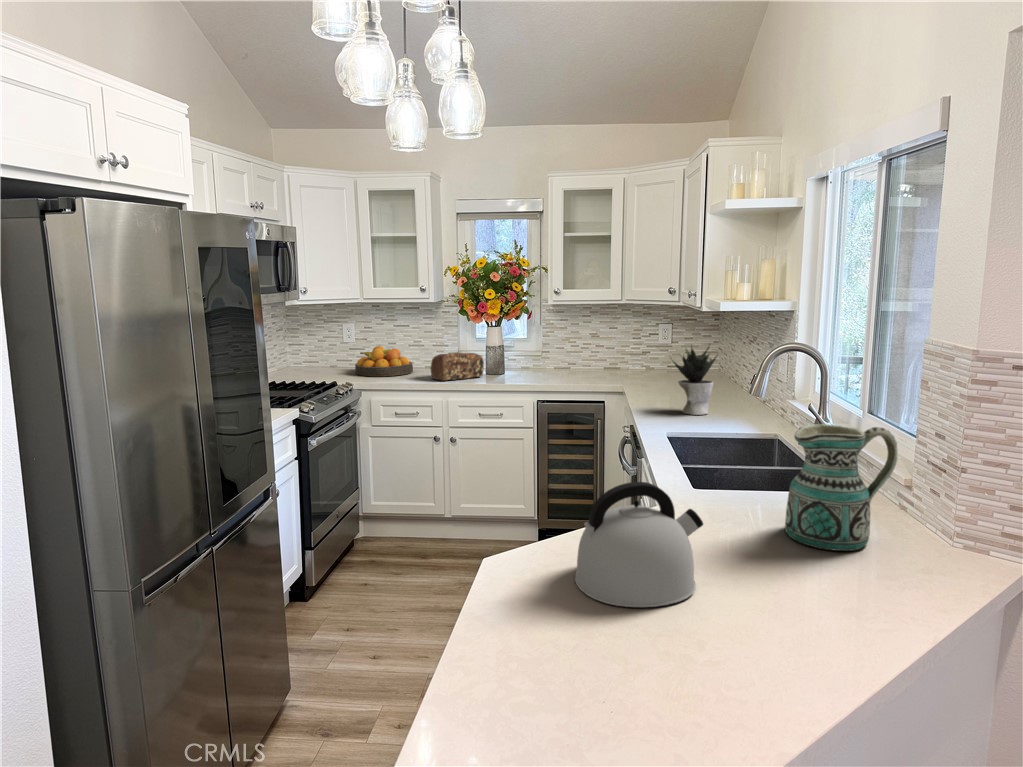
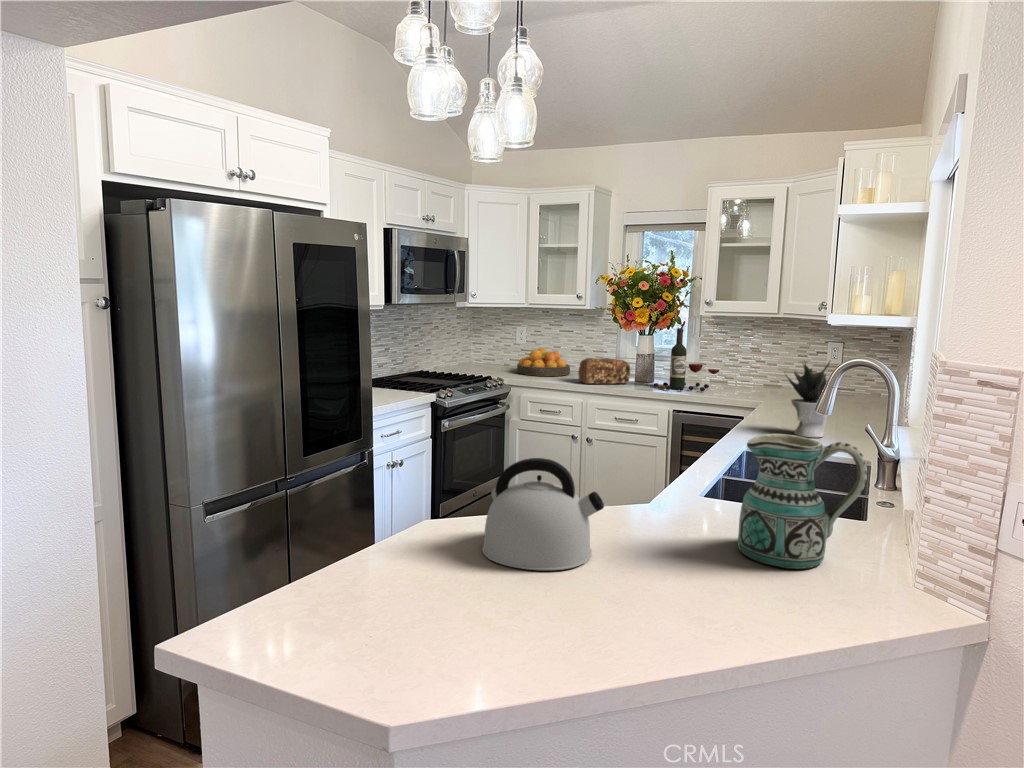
wine bottle: none [510,318,572,380] -> present [654,328,720,391]

